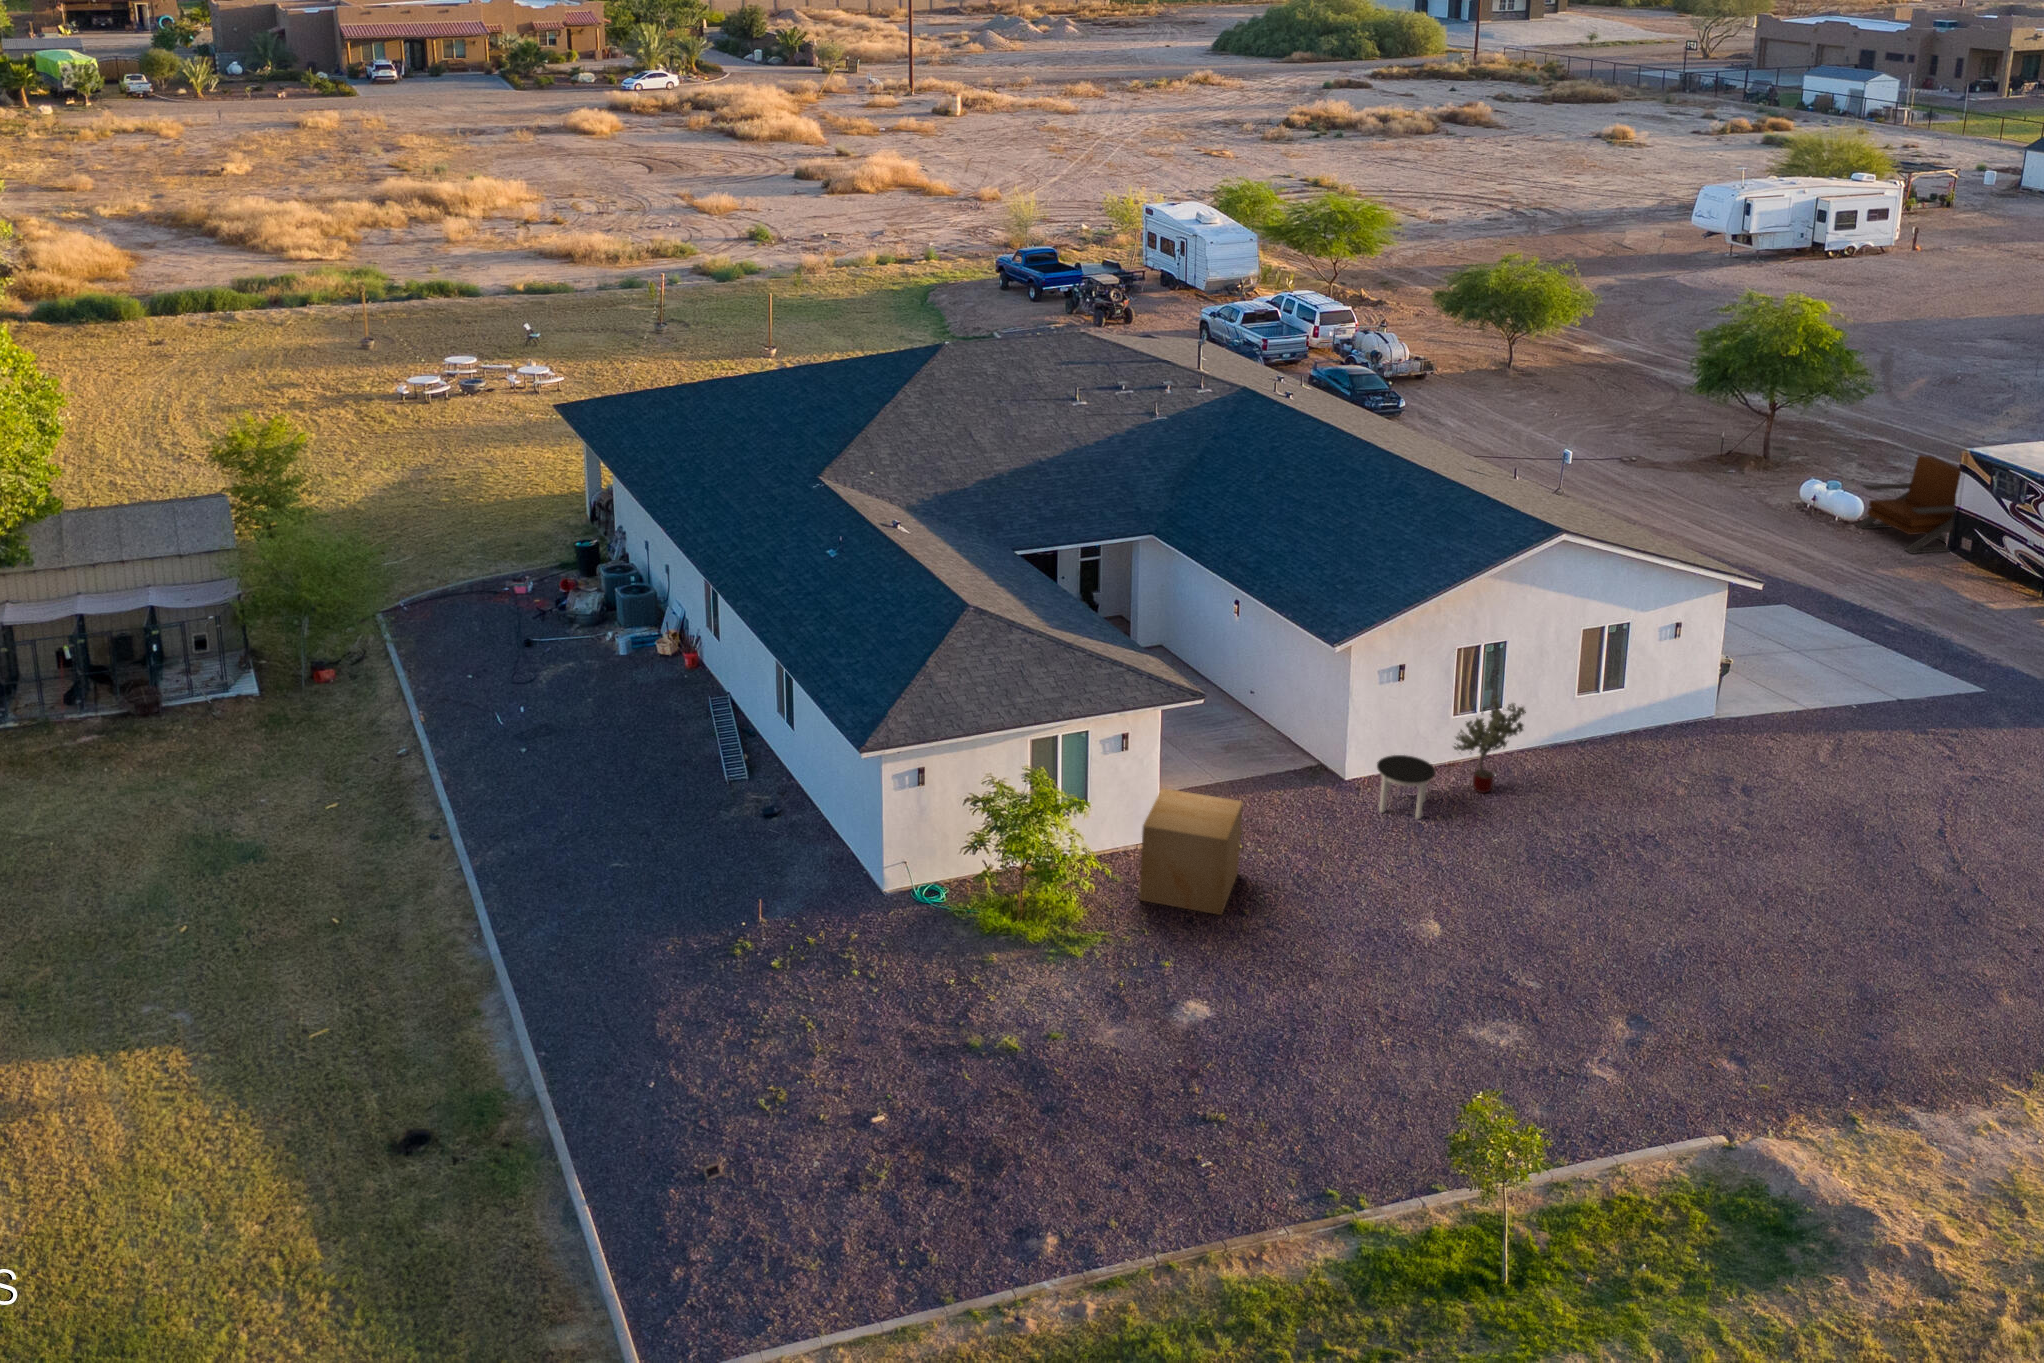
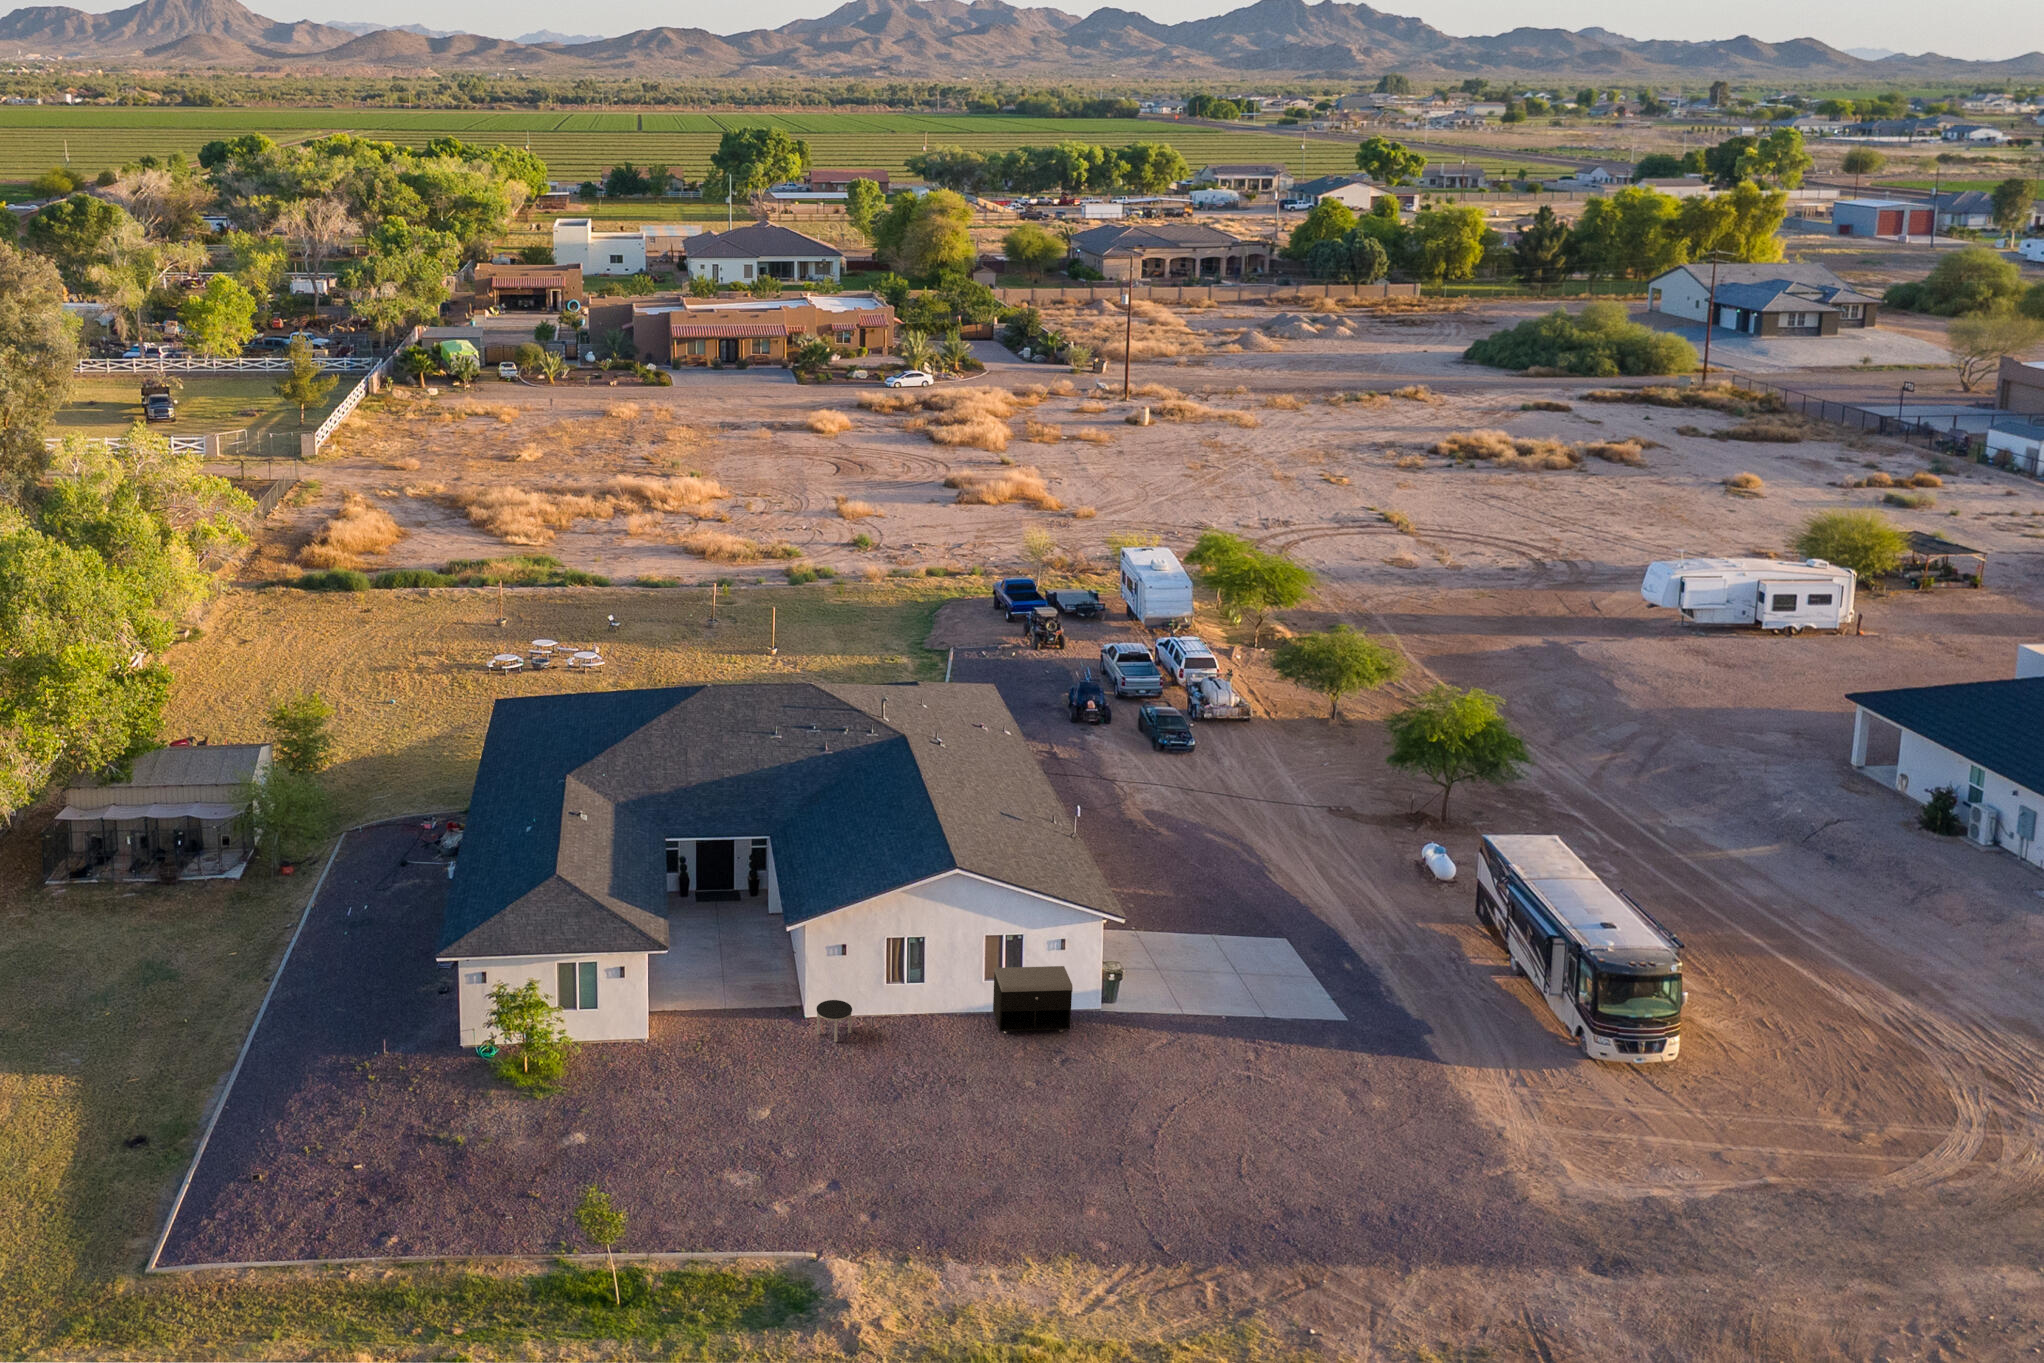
lounge chair: present [1856,455,1961,554] -> none [1412,843,1485,924]
storage bench: none [1583,656,1721,766] -> present [993,966,1073,1034]
potted tree: present [1454,695,1526,793] -> none [869,971,921,1034]
cardboard box: present [1139,788,1243,915] -> none [627,995,697,1074]

